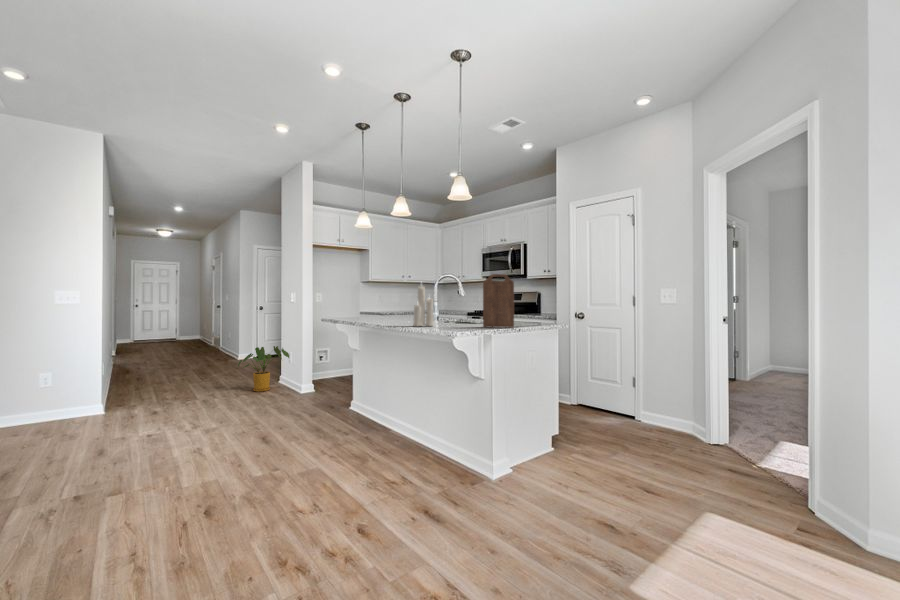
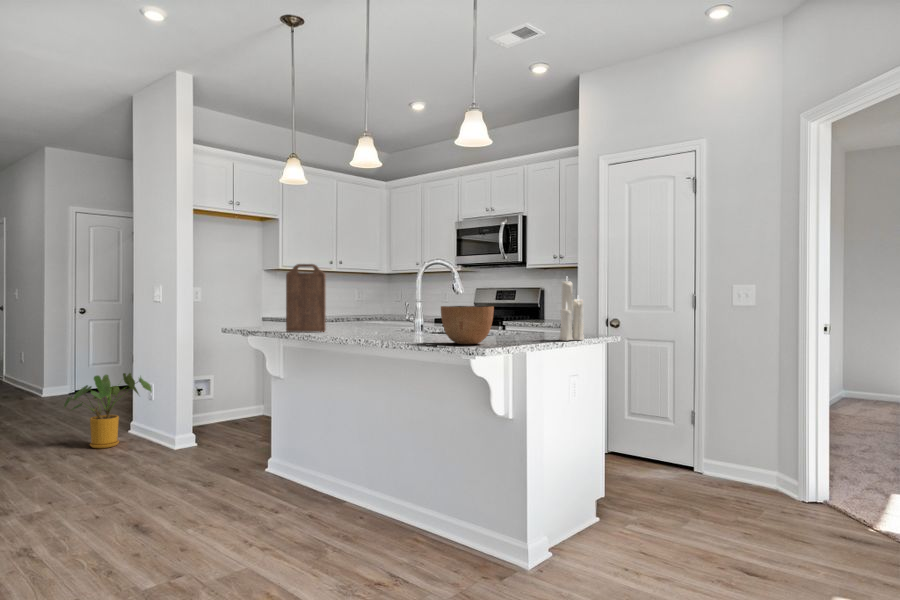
cutting board: present [483,274,514,328] -> present [286,264,326,332]
candle: present [413,286,434,326] -> present [560,281,584,340]
bowl: none [435,304,470,329] -> present [441,306,494,344]

